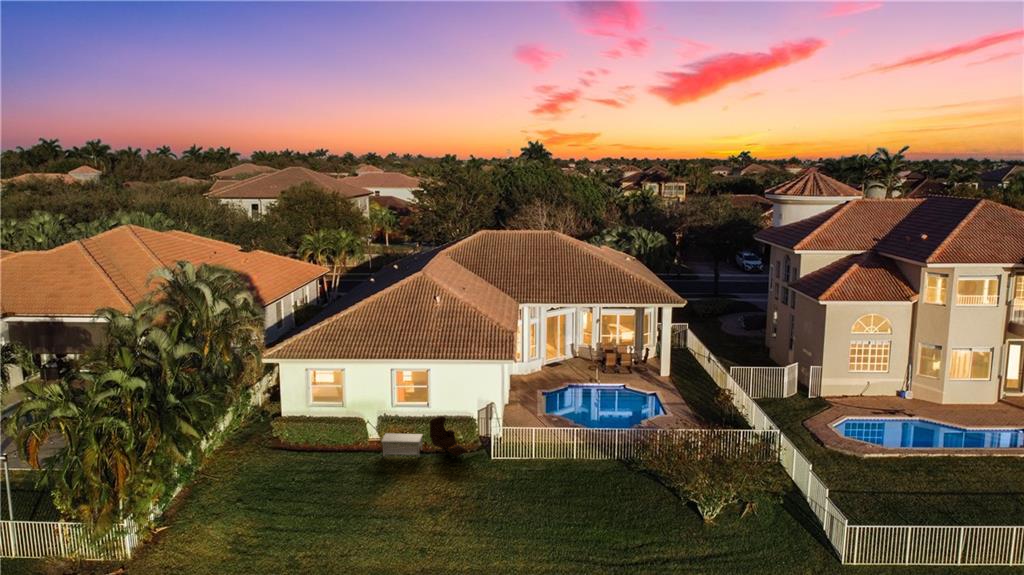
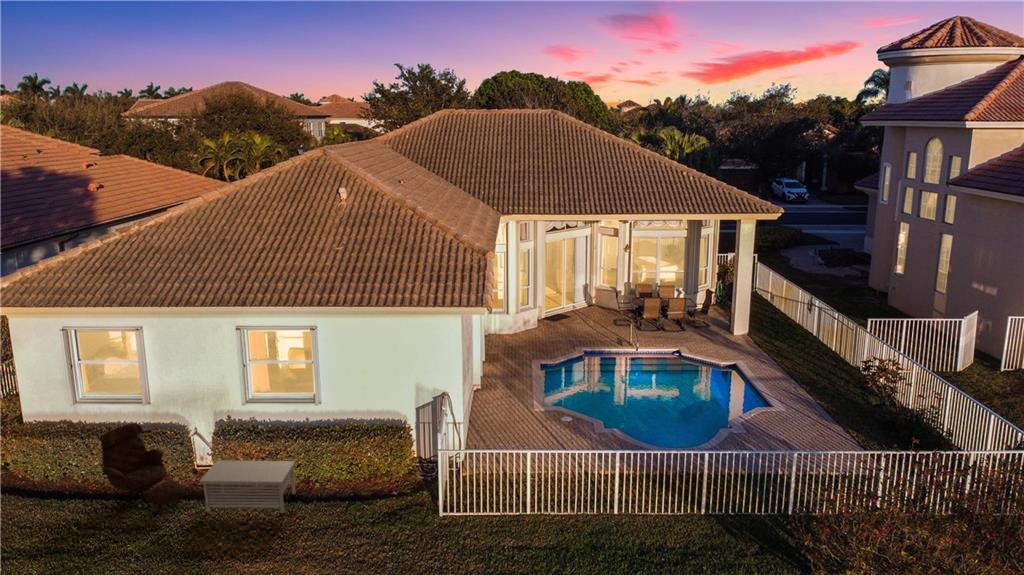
lounge chair: present [430,416,465,457] -> present [100,423,185,515]

